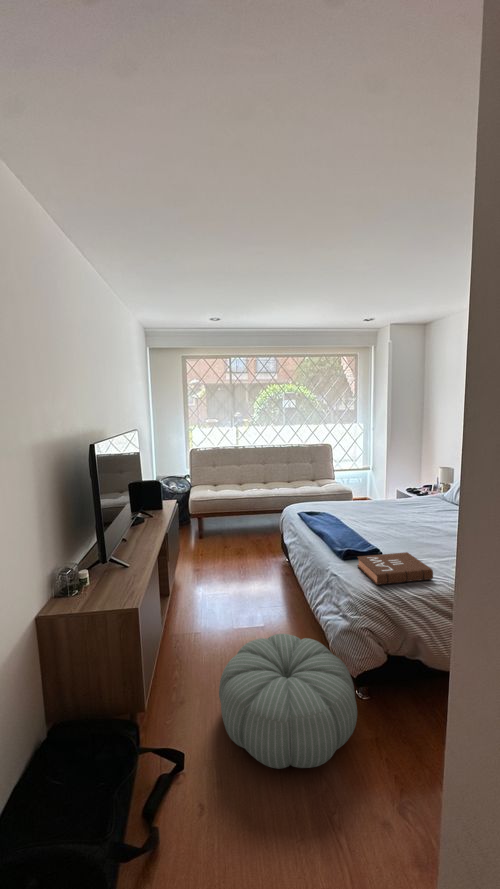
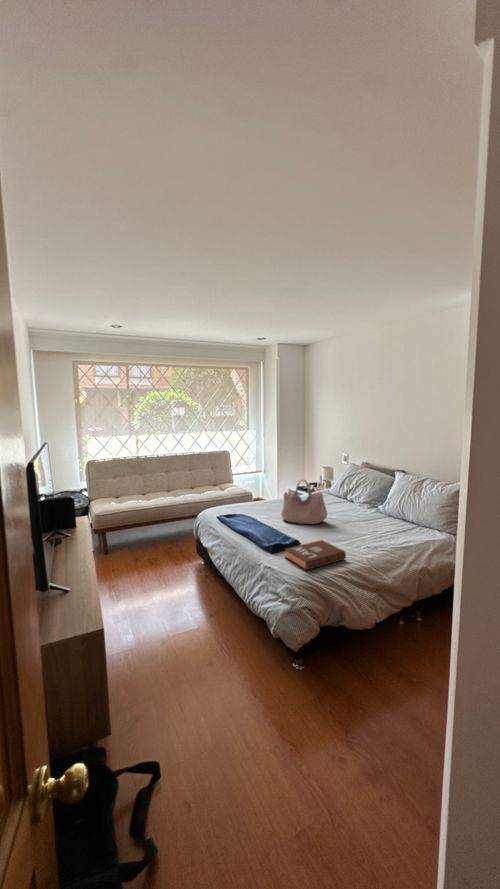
handbag: none [371,480,426,533] -> present [281,480,327,524]
pouf: present [219,634,357,769] -> none [179,628,305,749]

